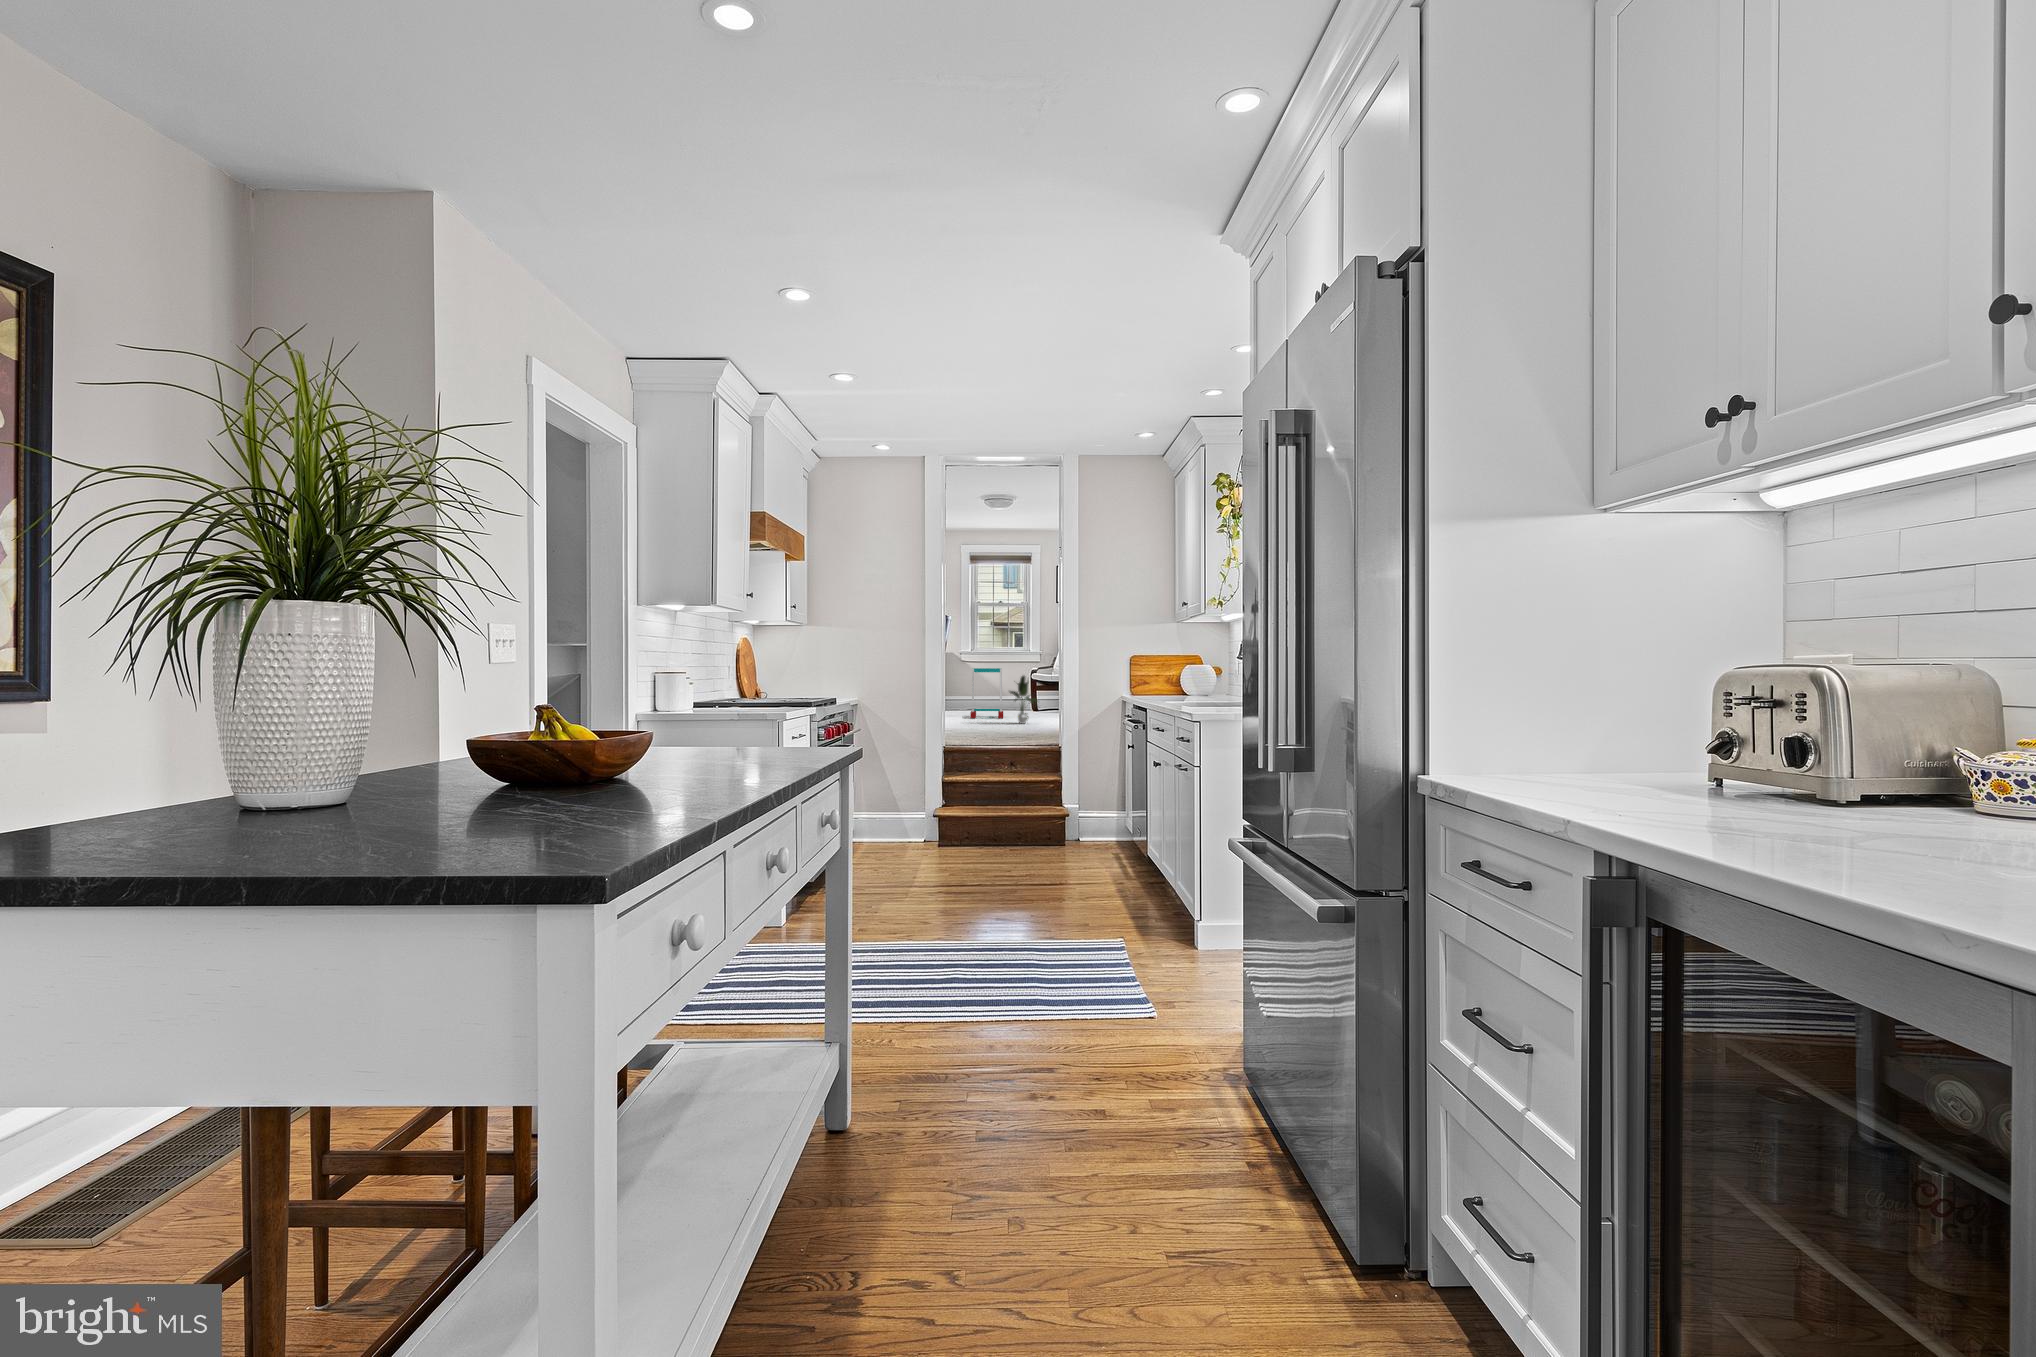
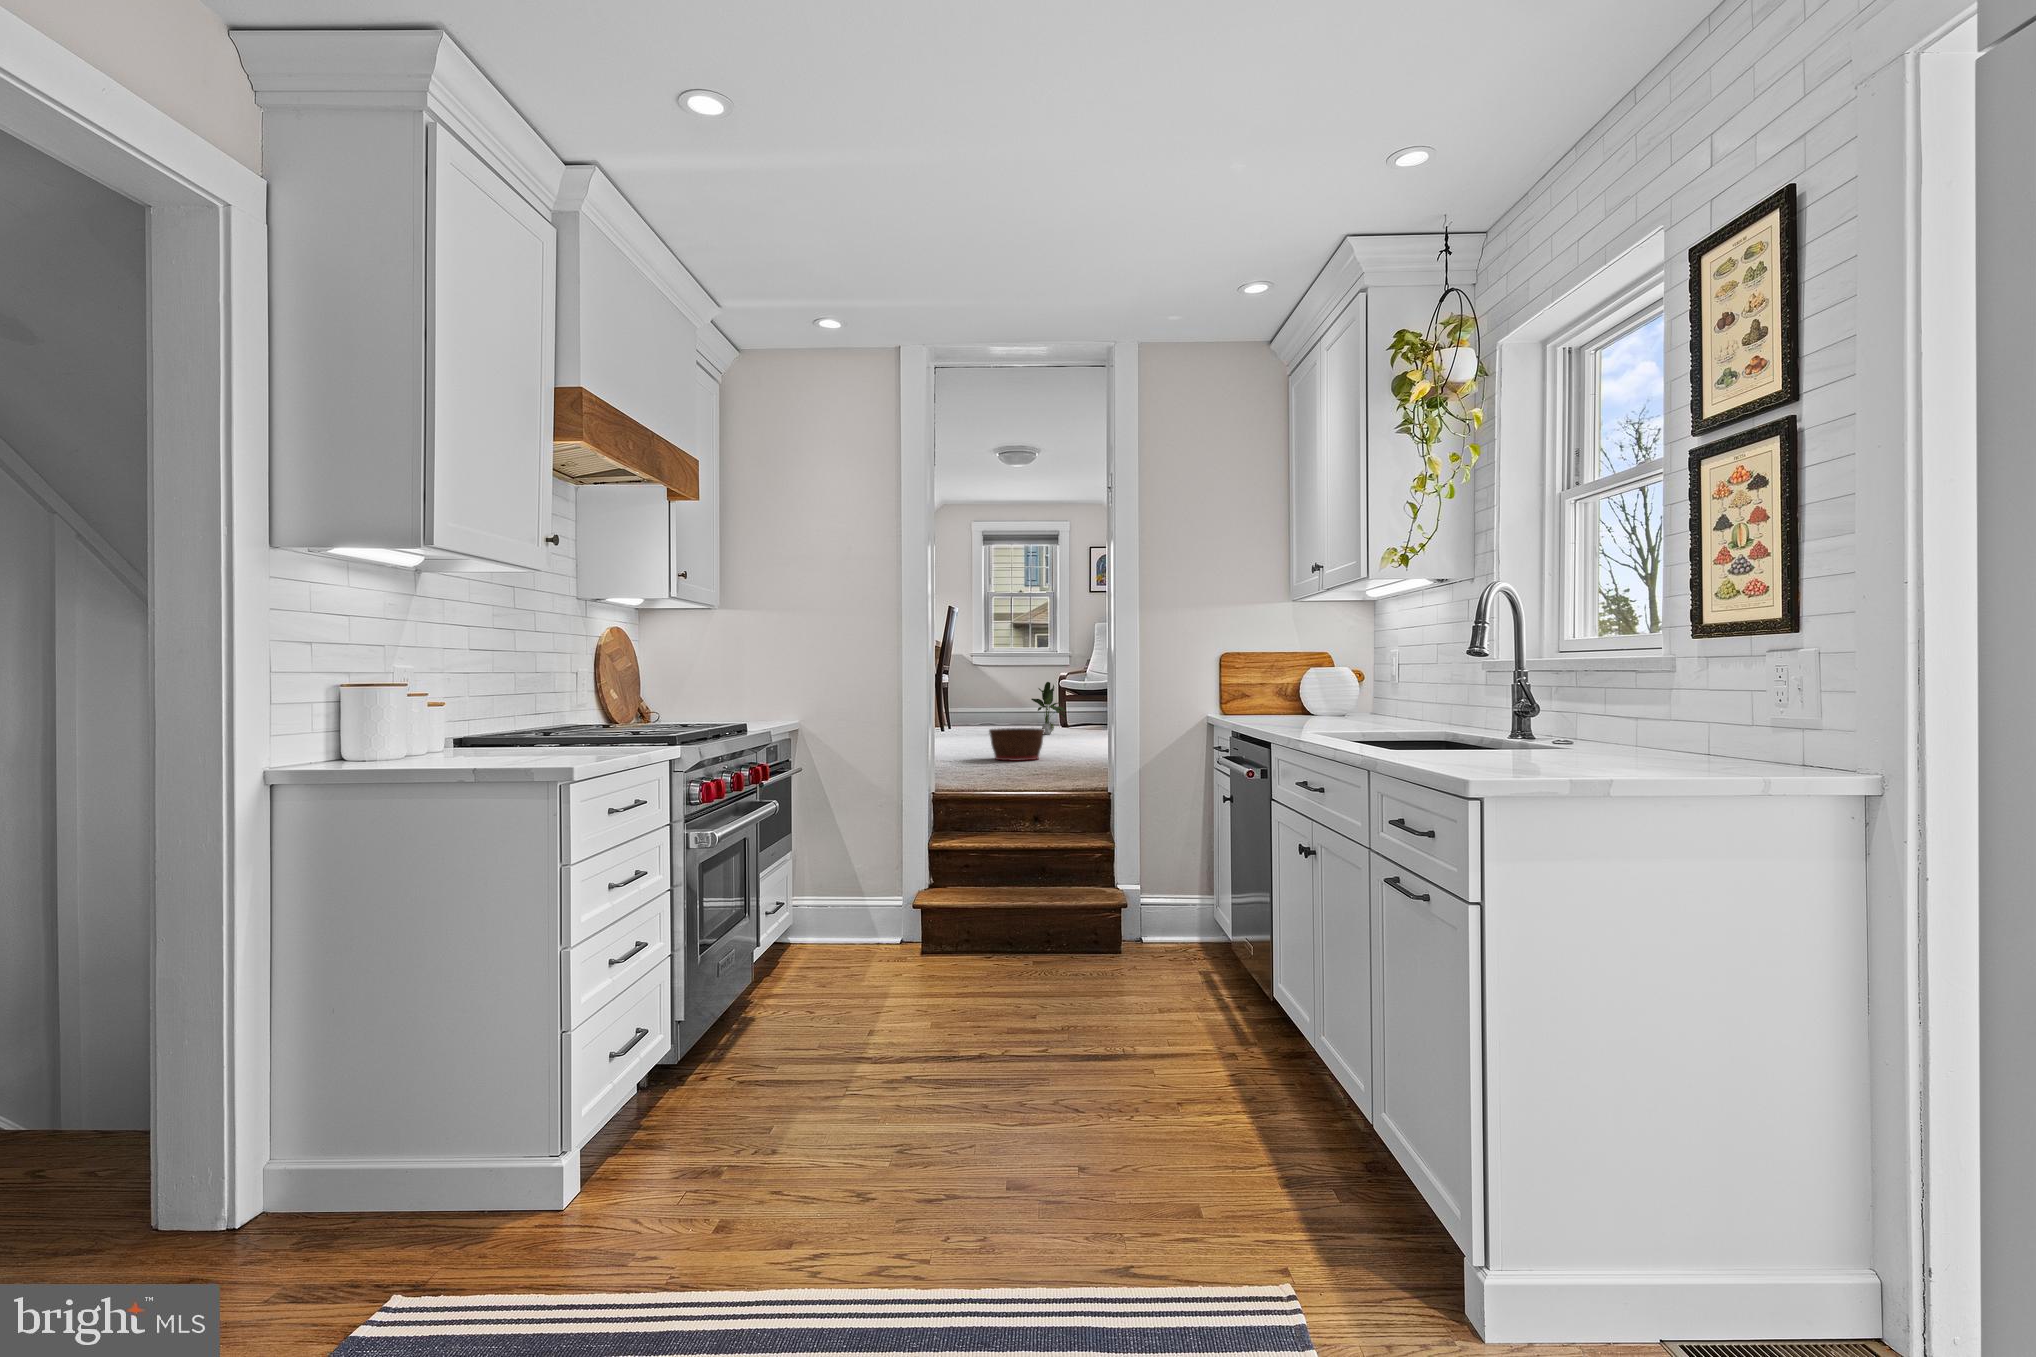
side table: present [970,668,1003,718] -> none [991,675,1027,729]
basket: none [969,720,1021,750] -> present [989,728,1044,761]

